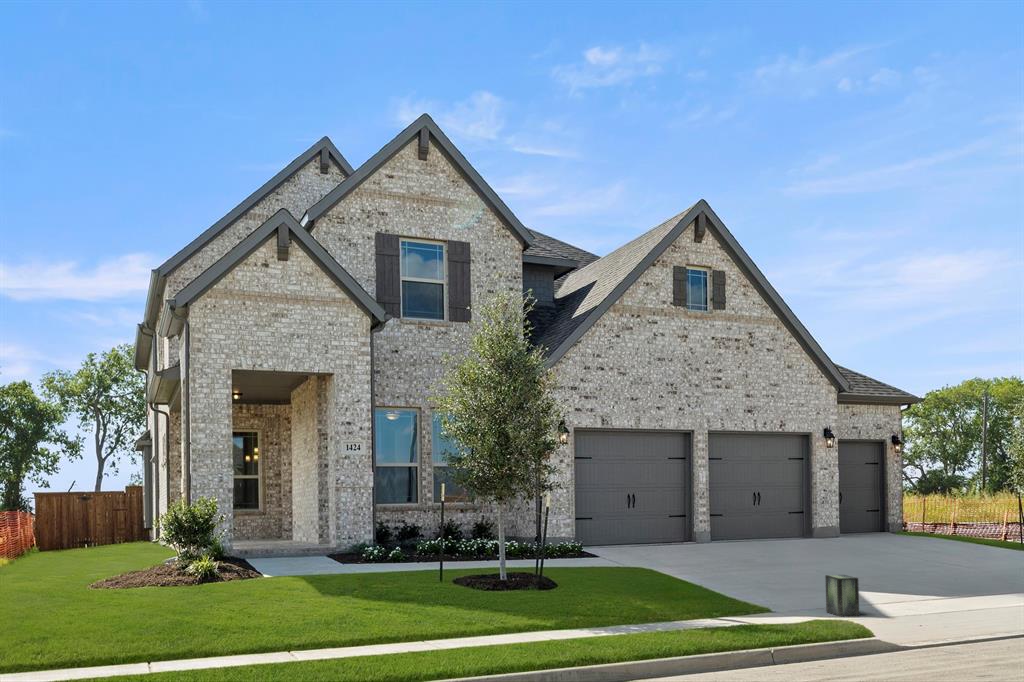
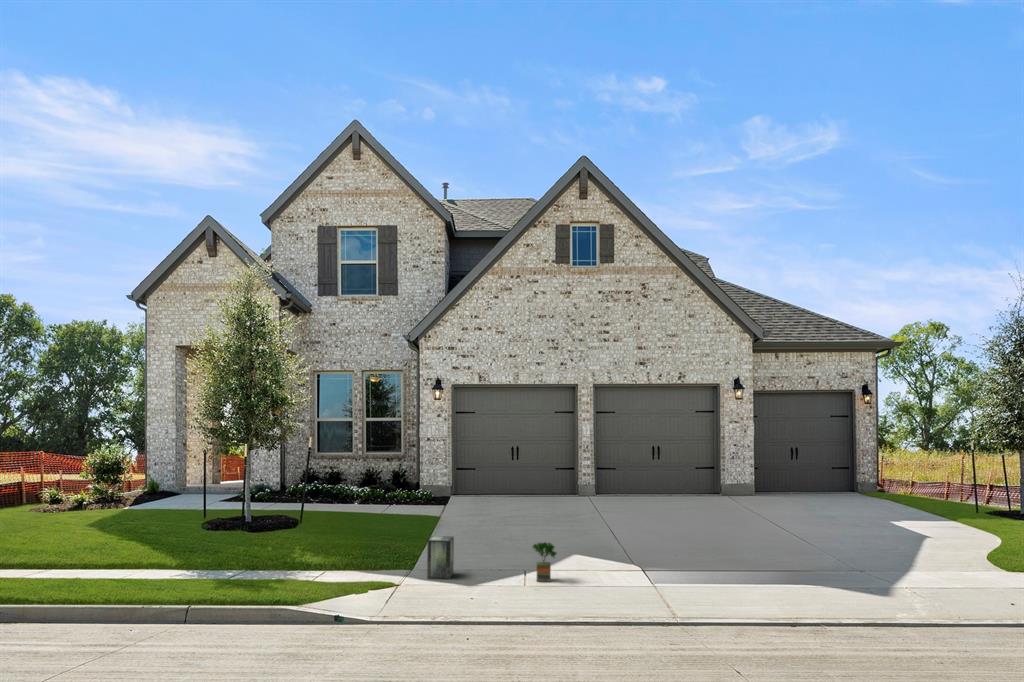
potted tree: none [918,576,949,614] -> present [533,542,557,582]

